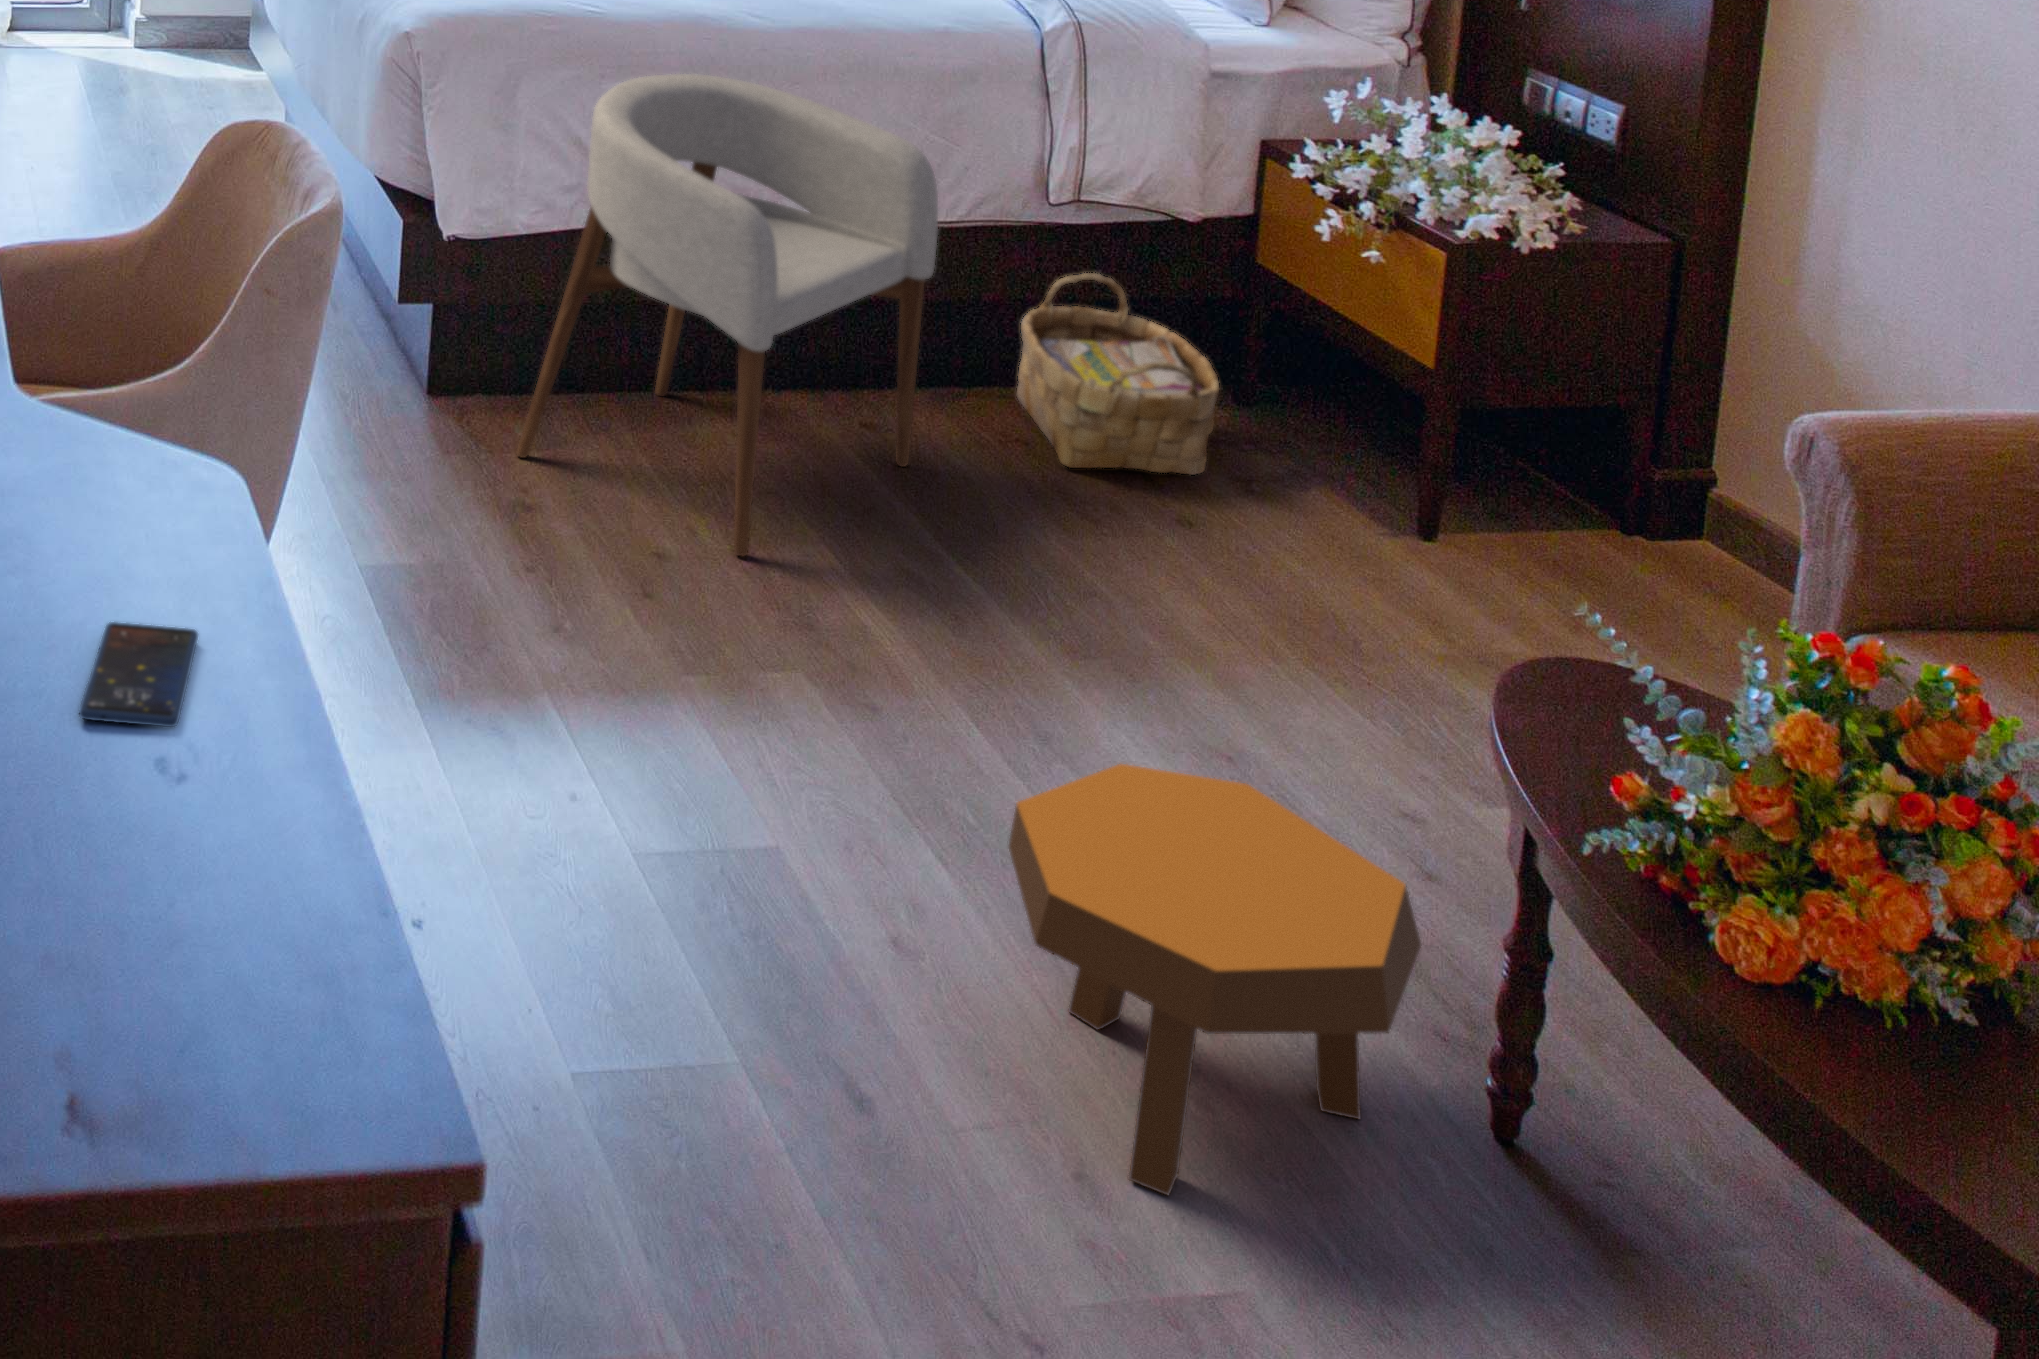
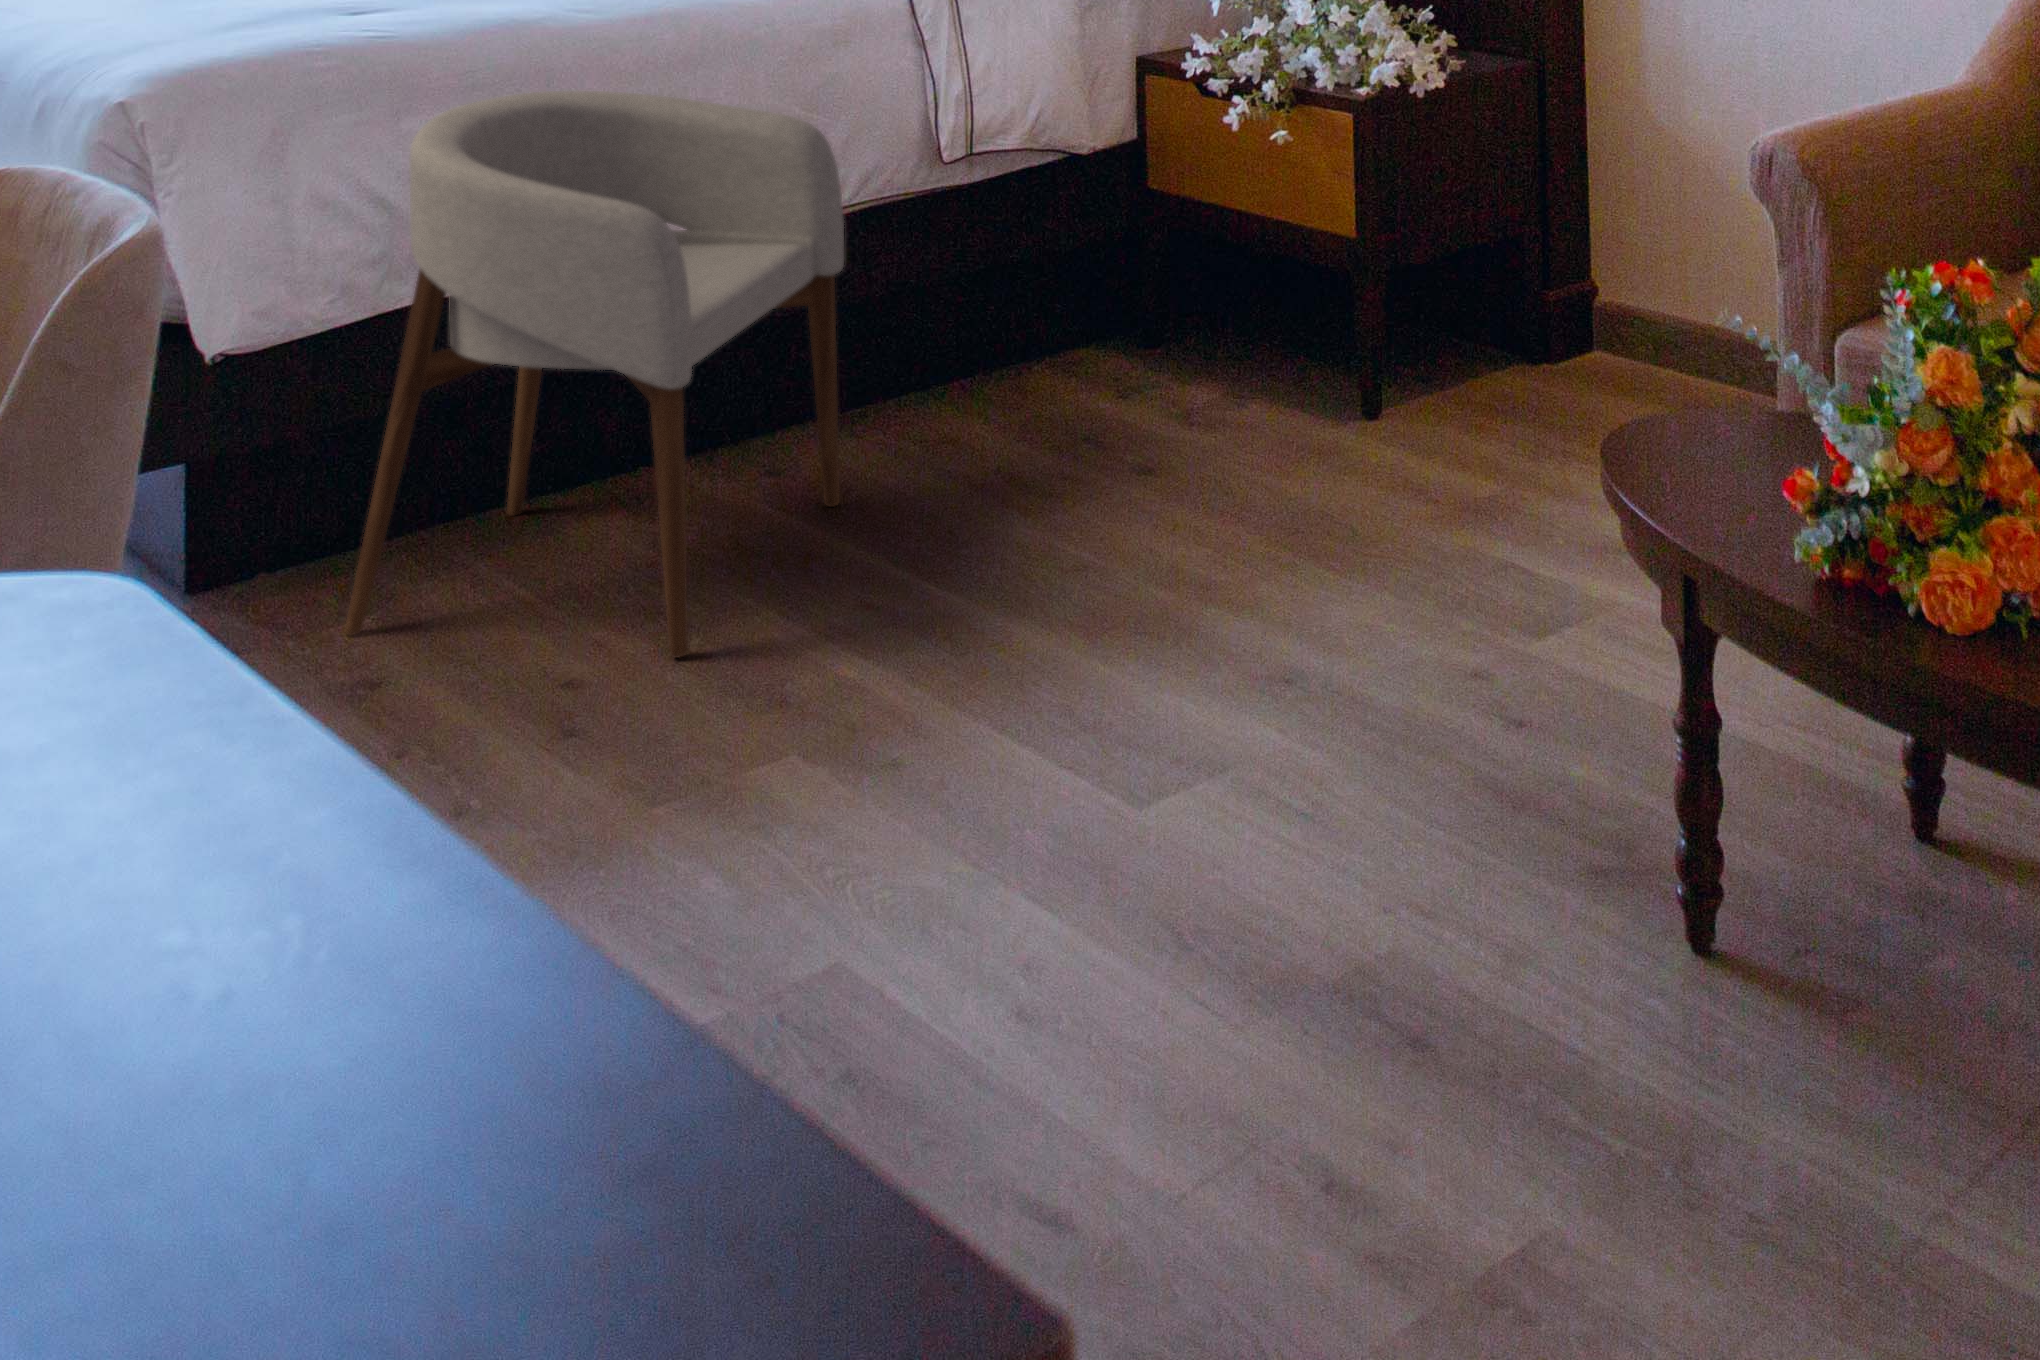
woven basket: present [1017,273,1219,475] -> none [931,237,1155,455]
smartphone: present [79,622,198,727] -> none [27,765,233,950]
footstool: present [1009,764,1421,1195] -> none [1157,663,1614,1163]

